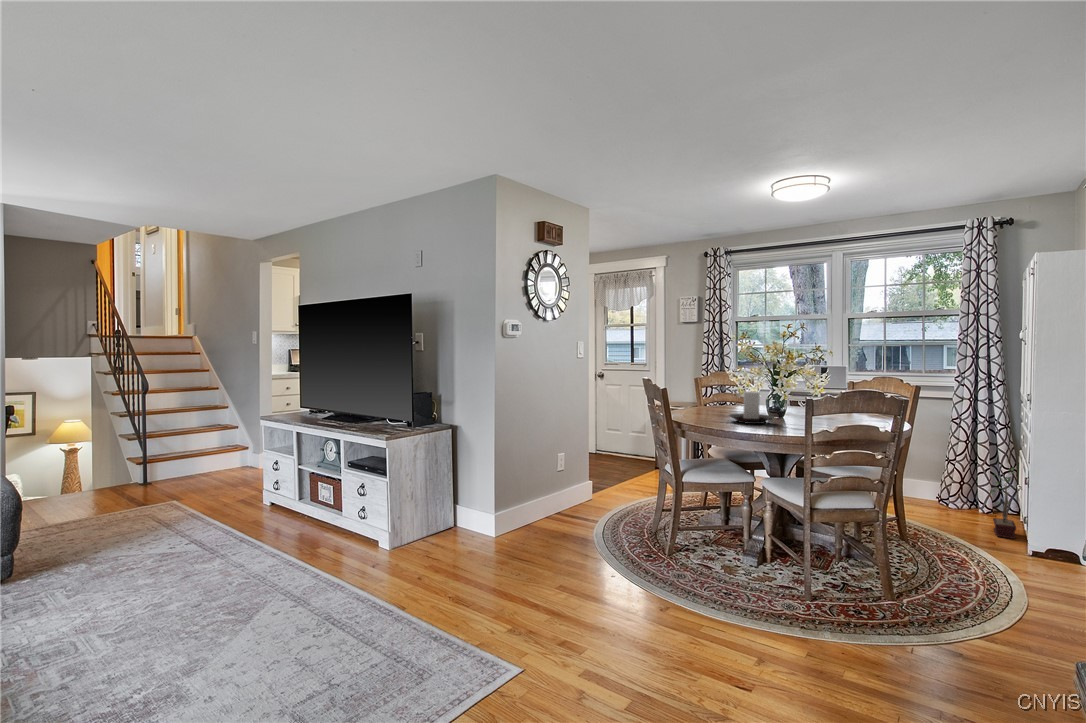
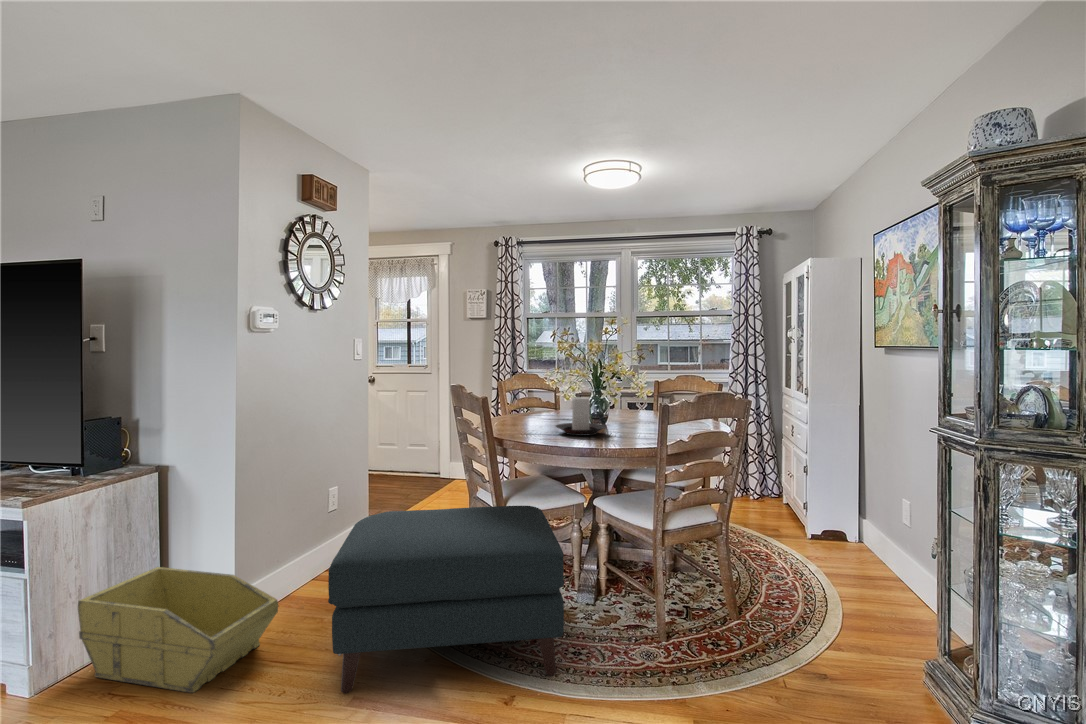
potted plant: present [990,468,1016,539] -> none [771,457,797,525]
ottoman: none [544,470,713,603] -> present [328,506,564,694]
storage bin: none [407,491,517,567] -> present [78,567,279,693]

